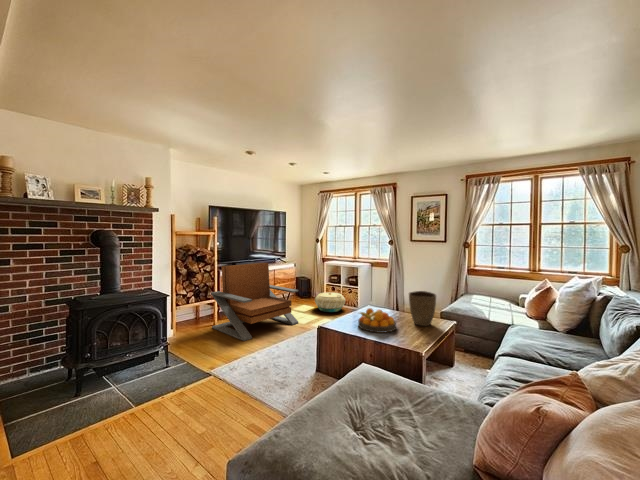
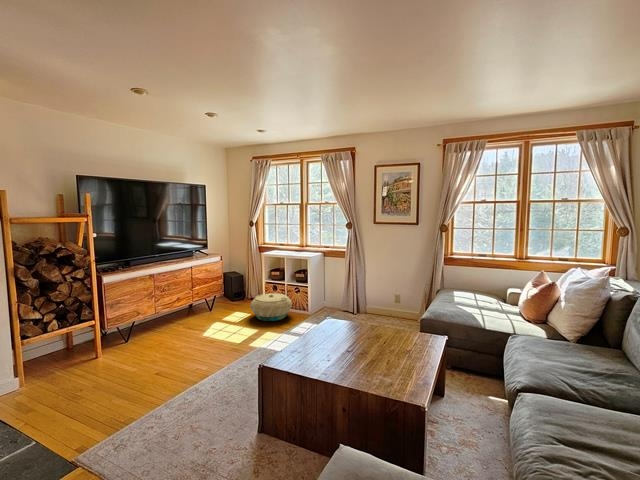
lounge chair: present [211,263,298,341] -> none [86,260,229,386]
vase: present [409,291,436,326] -> none [391,299,429,350]
fruit bowl: present [358,308,396,333] -> none [321,332,377,371]

